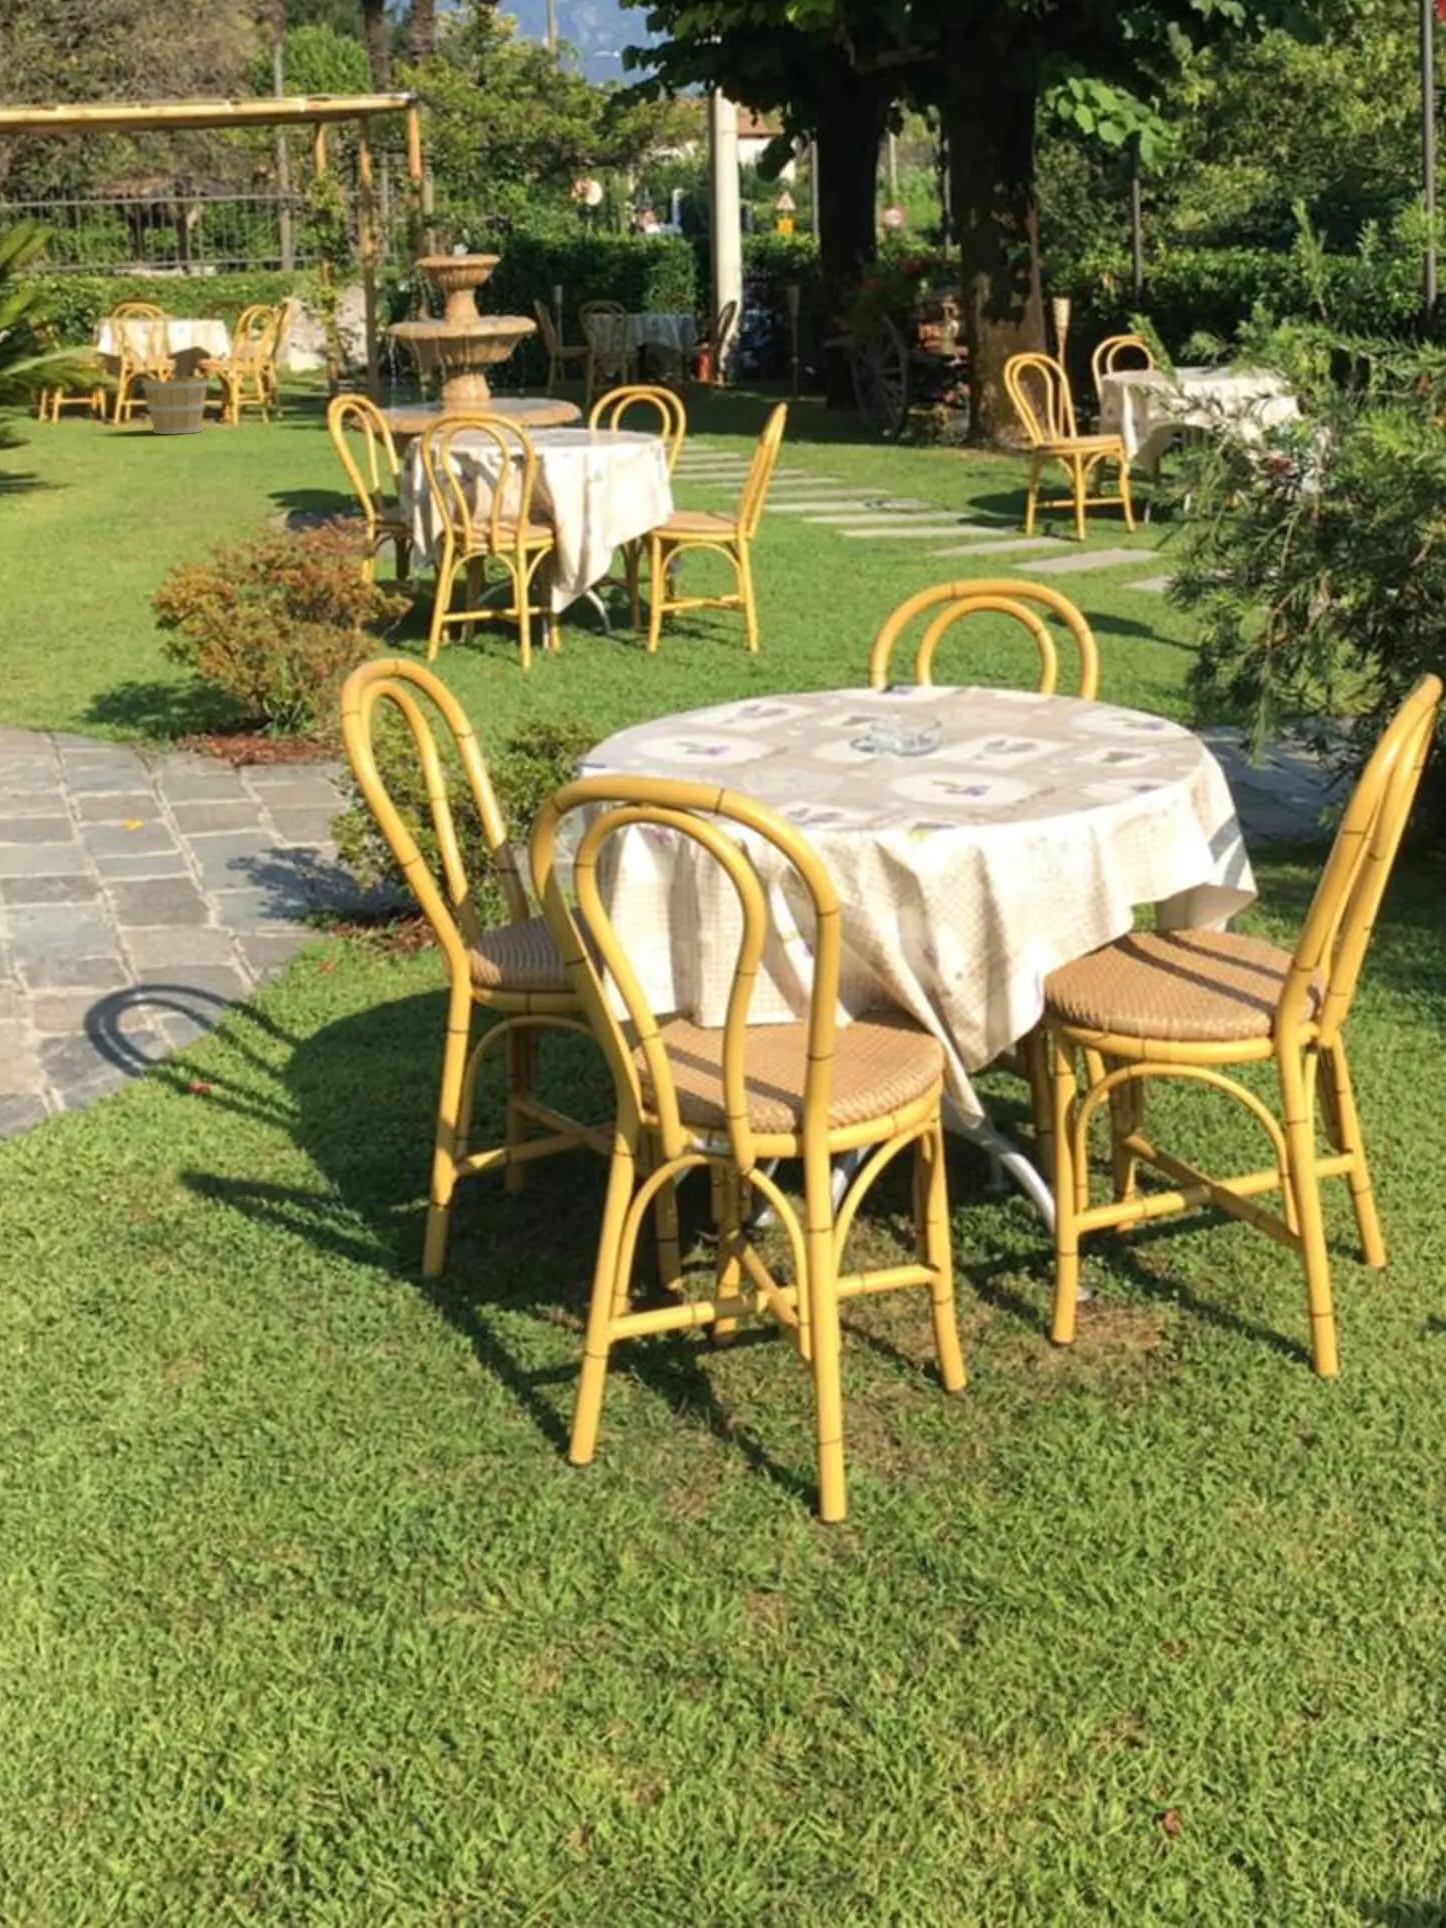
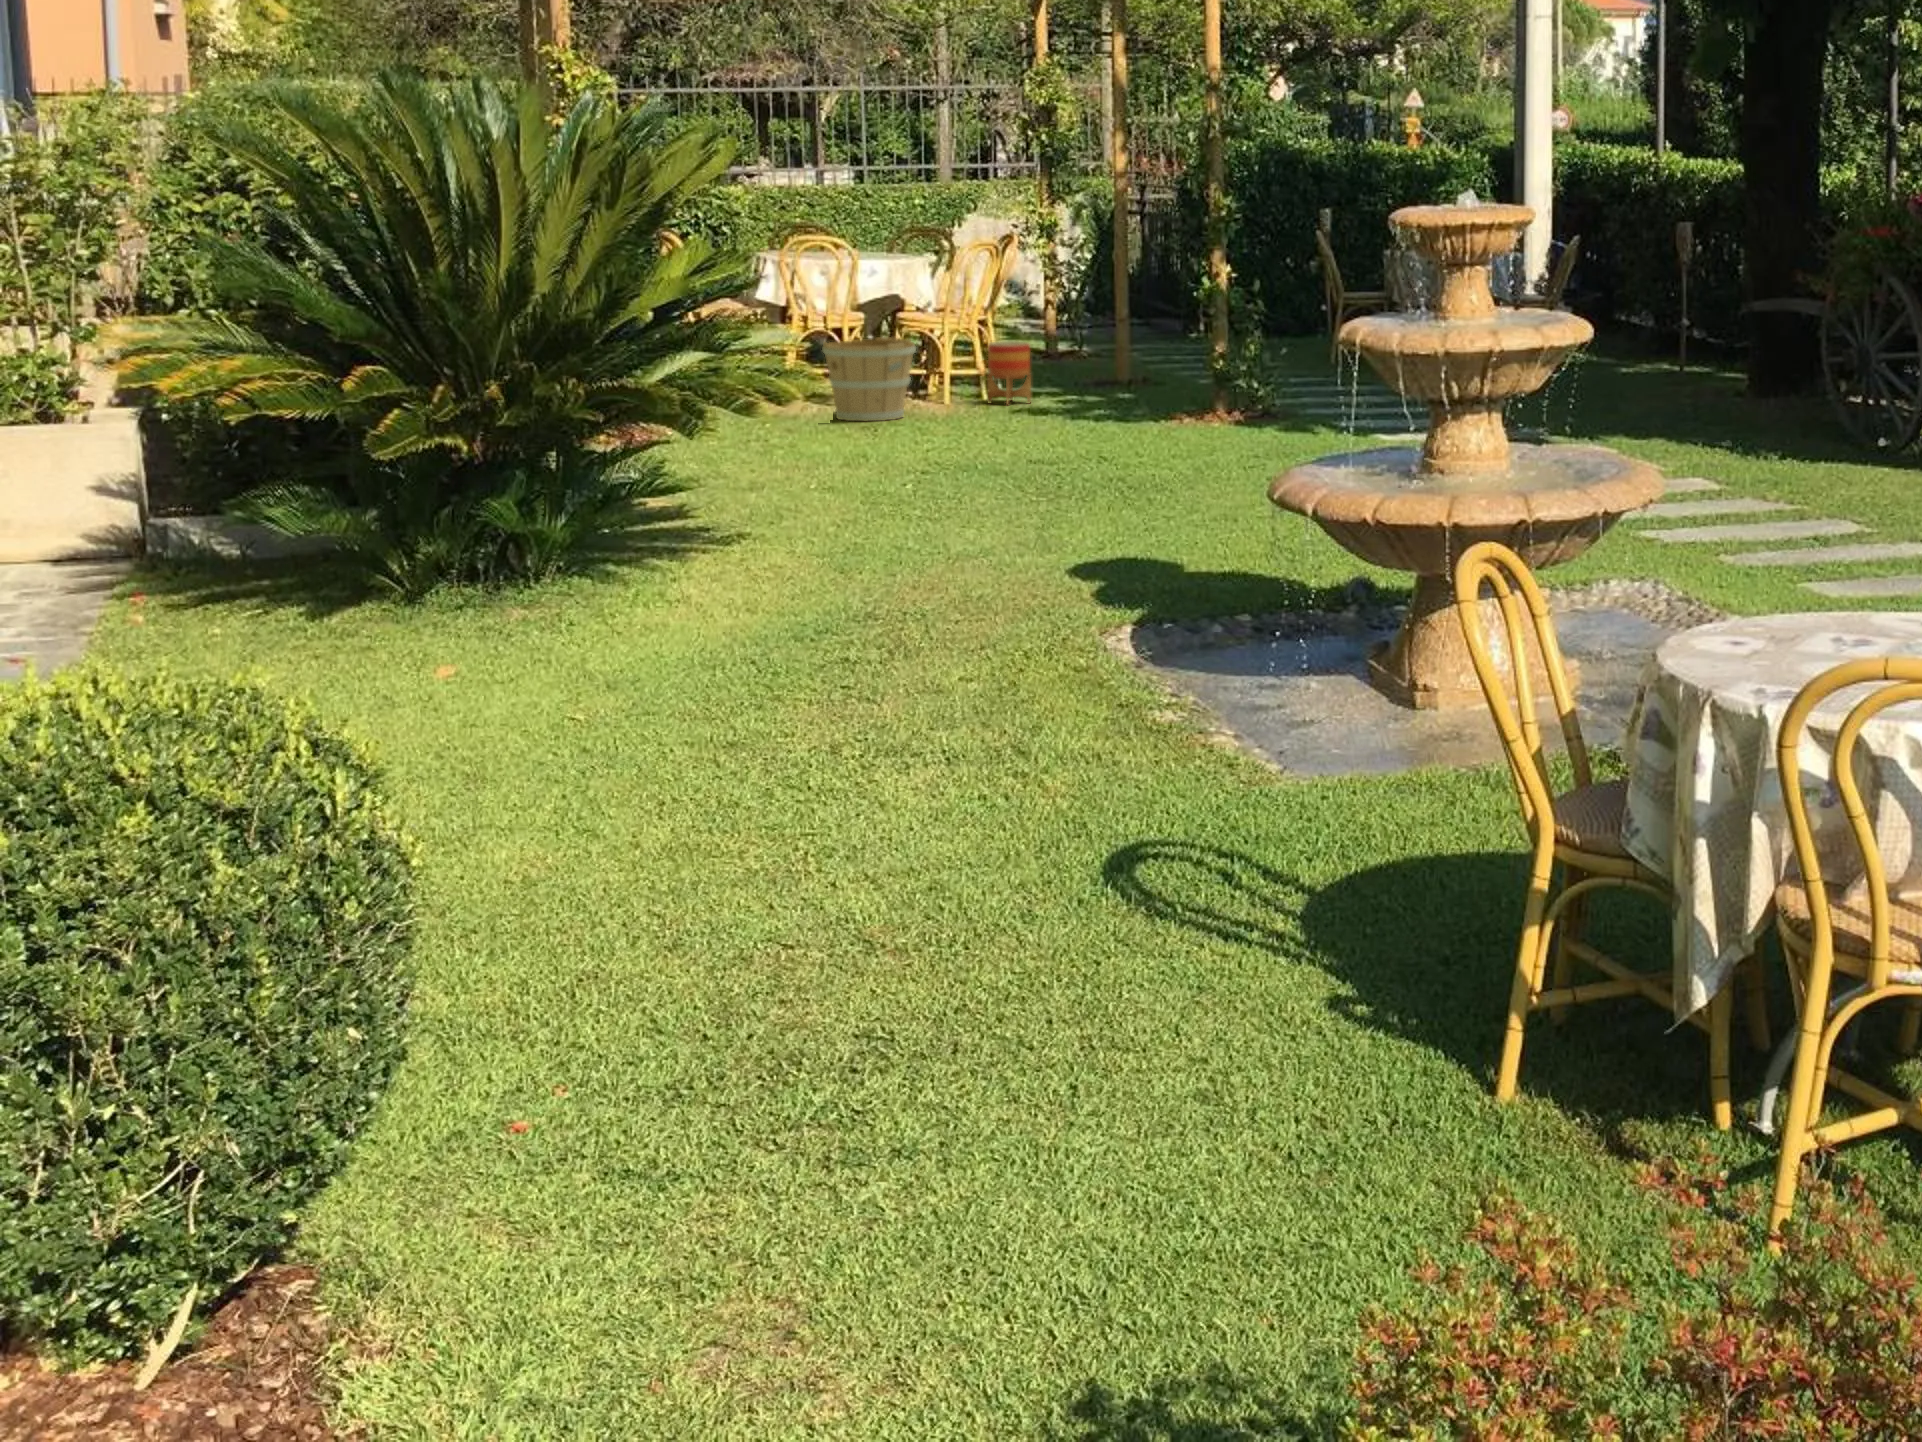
planter: none [265,379,297,424] -> present [988,341,1031,404]

